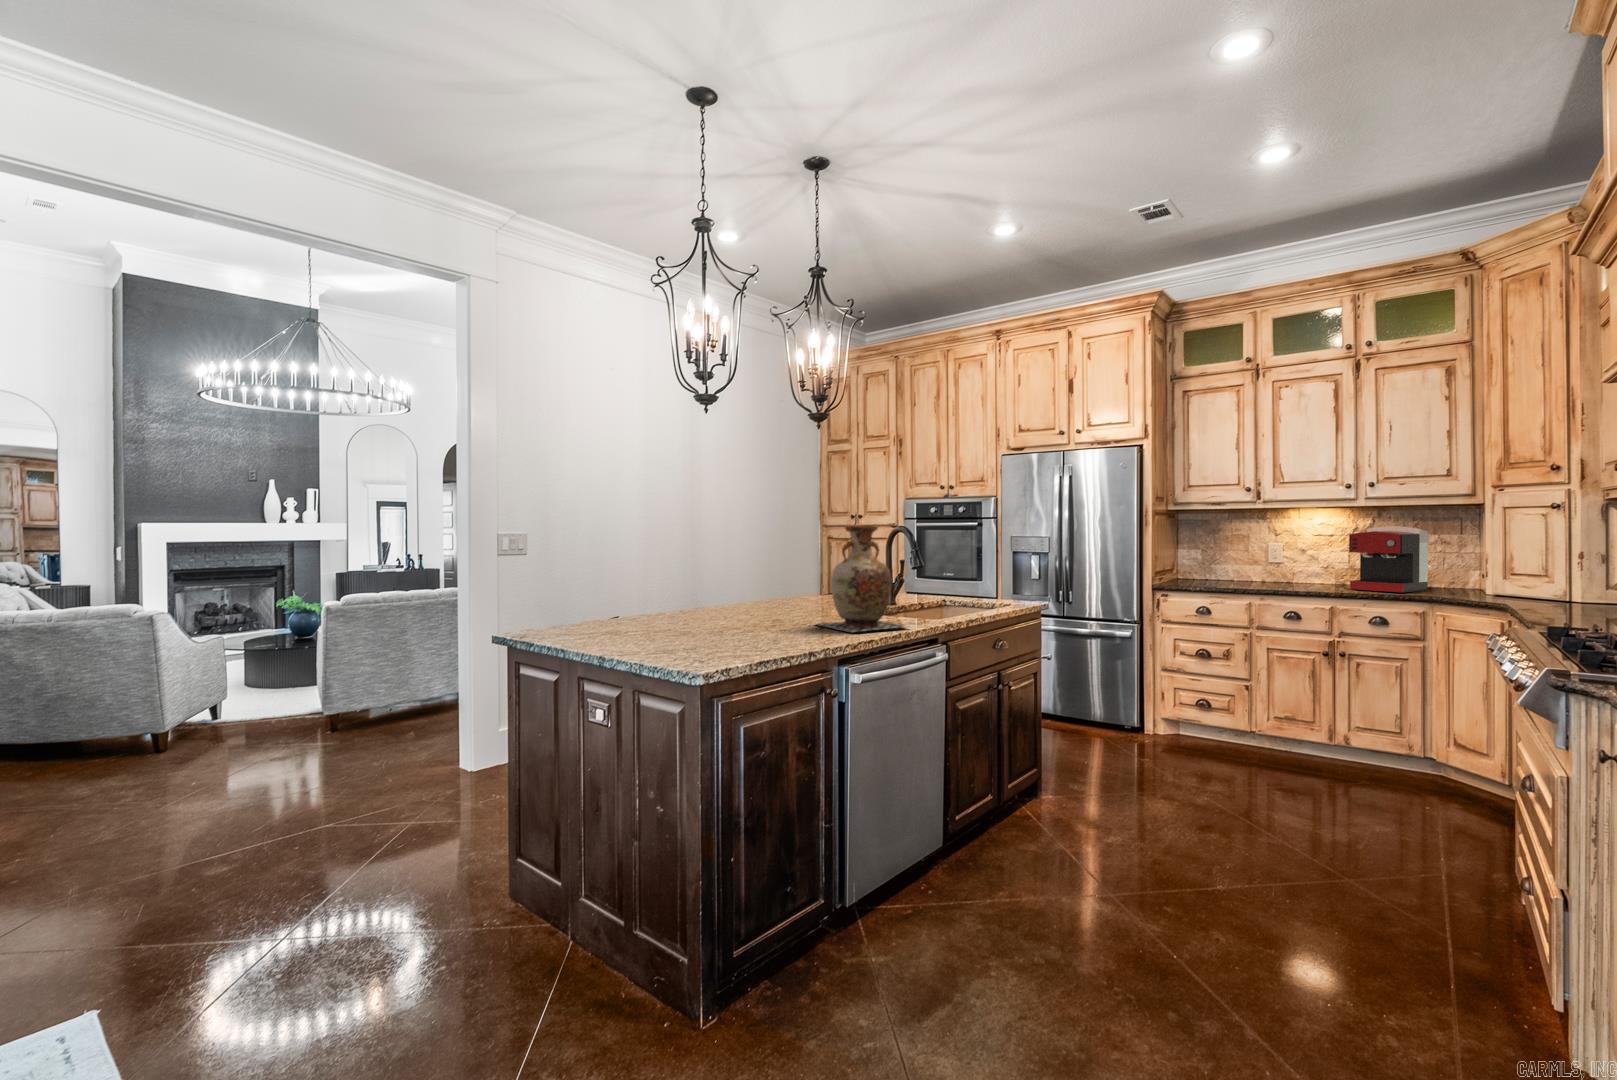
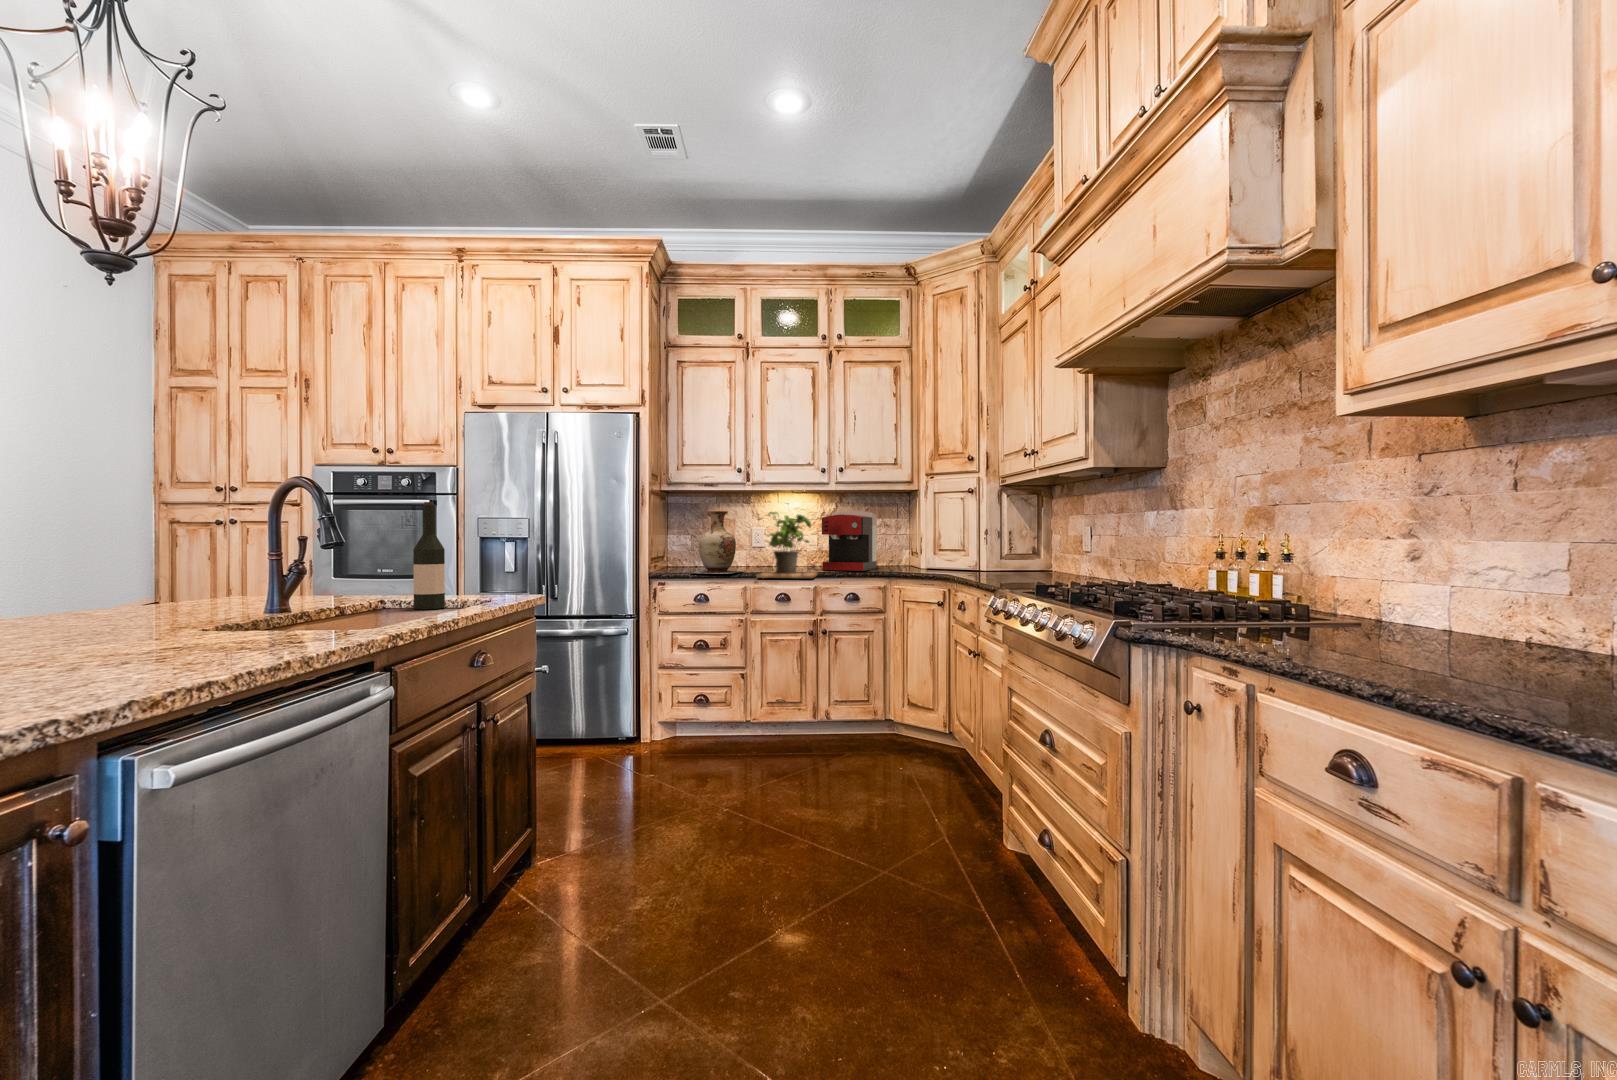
vase: present [819,526,907,632] -> present [692,511,744,574]
potted plant: none [1262,530,1342,598] -> present [756,512,818,578]
wine bottle: none [963,538,981,608] -> present [413,502,445,609]

